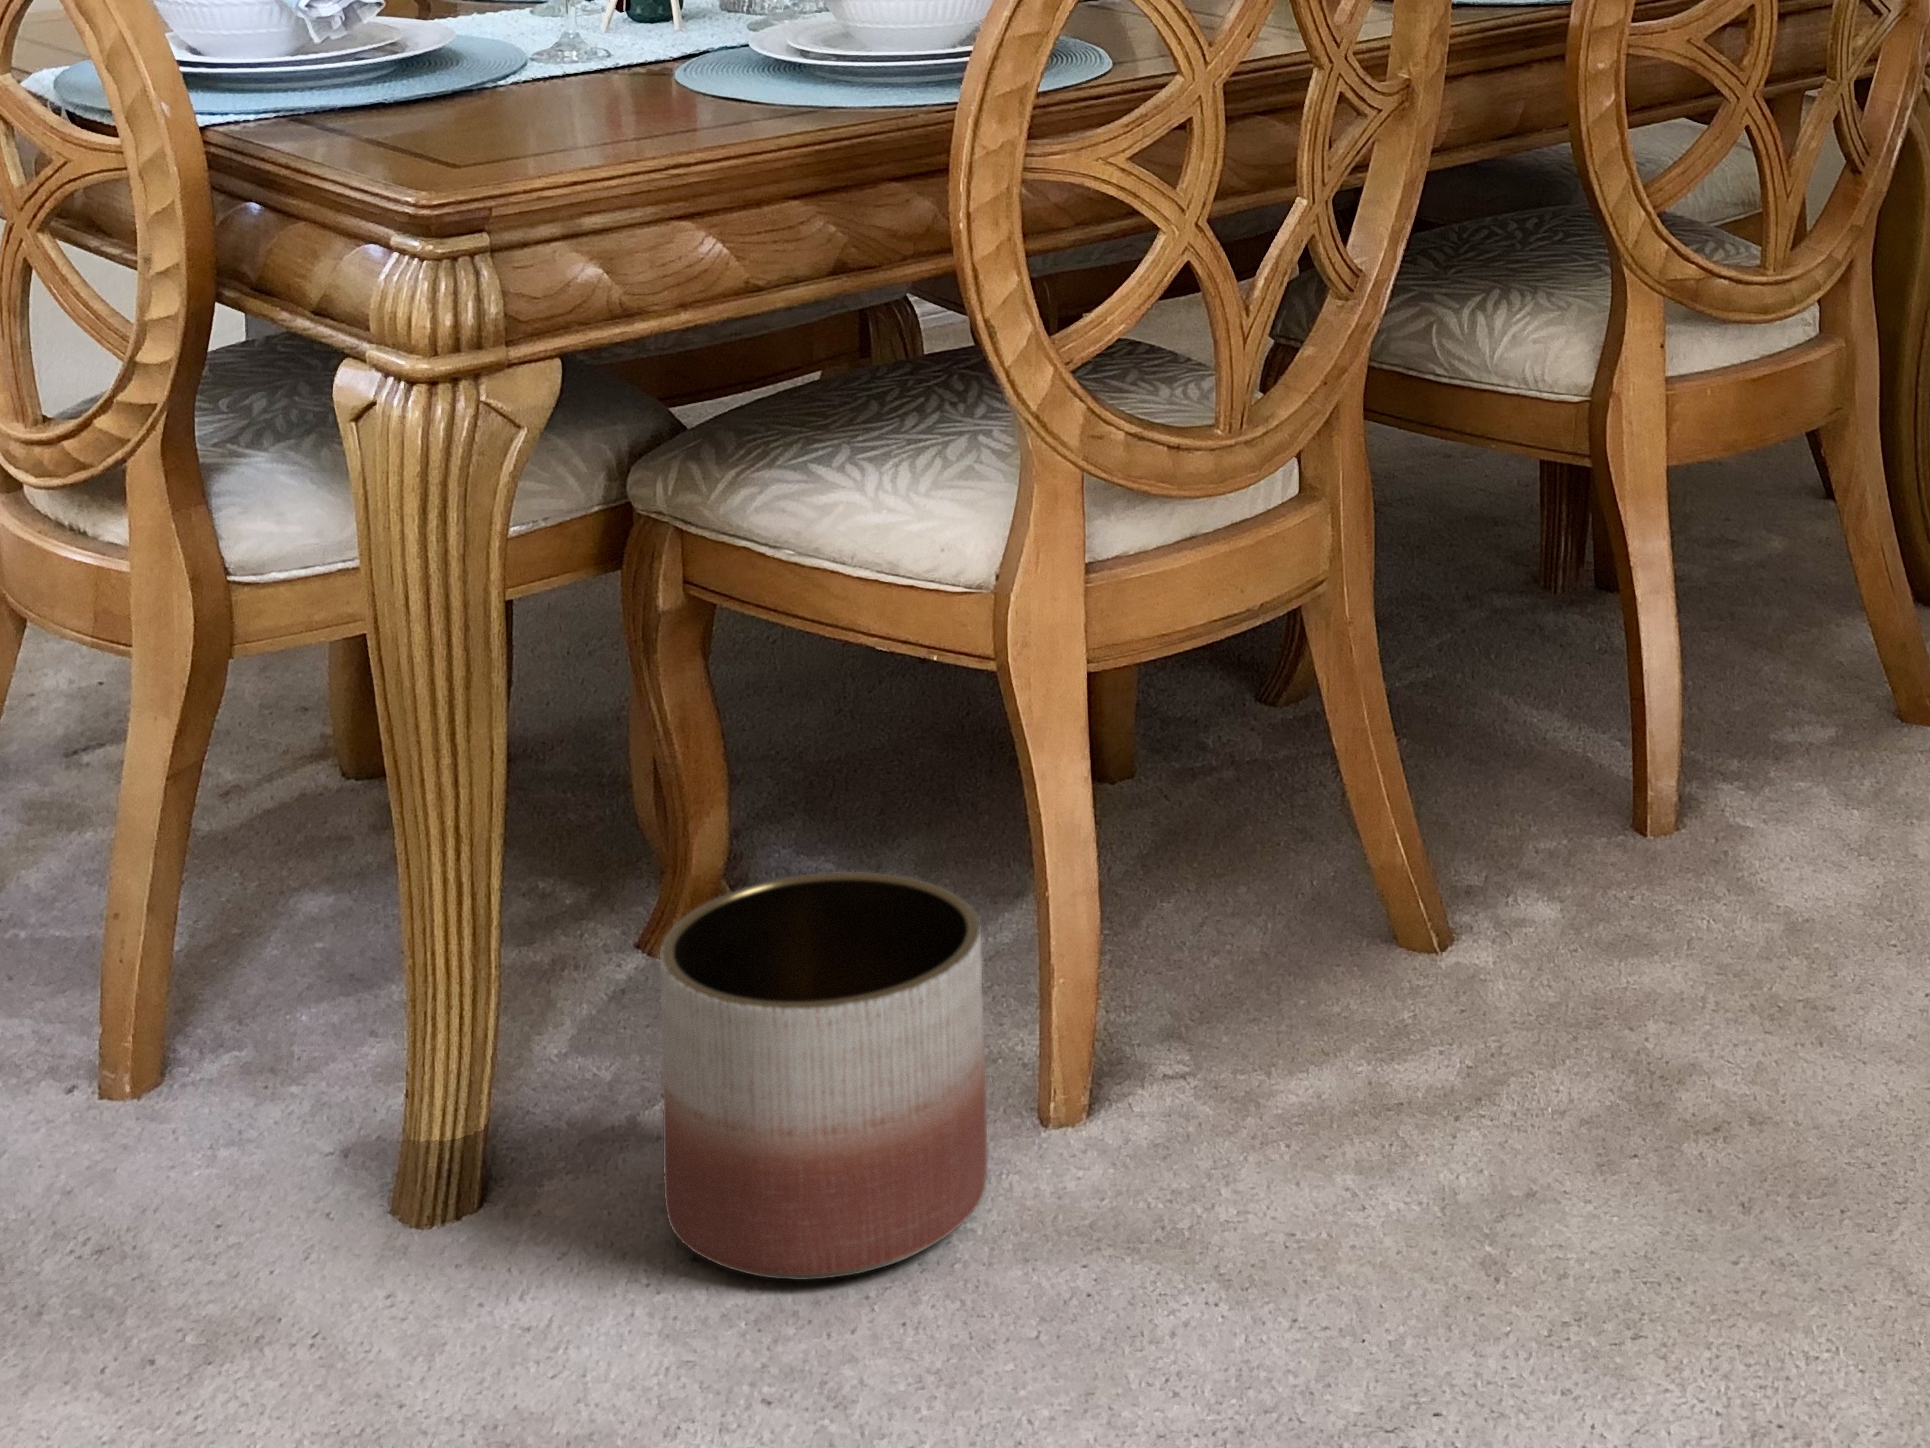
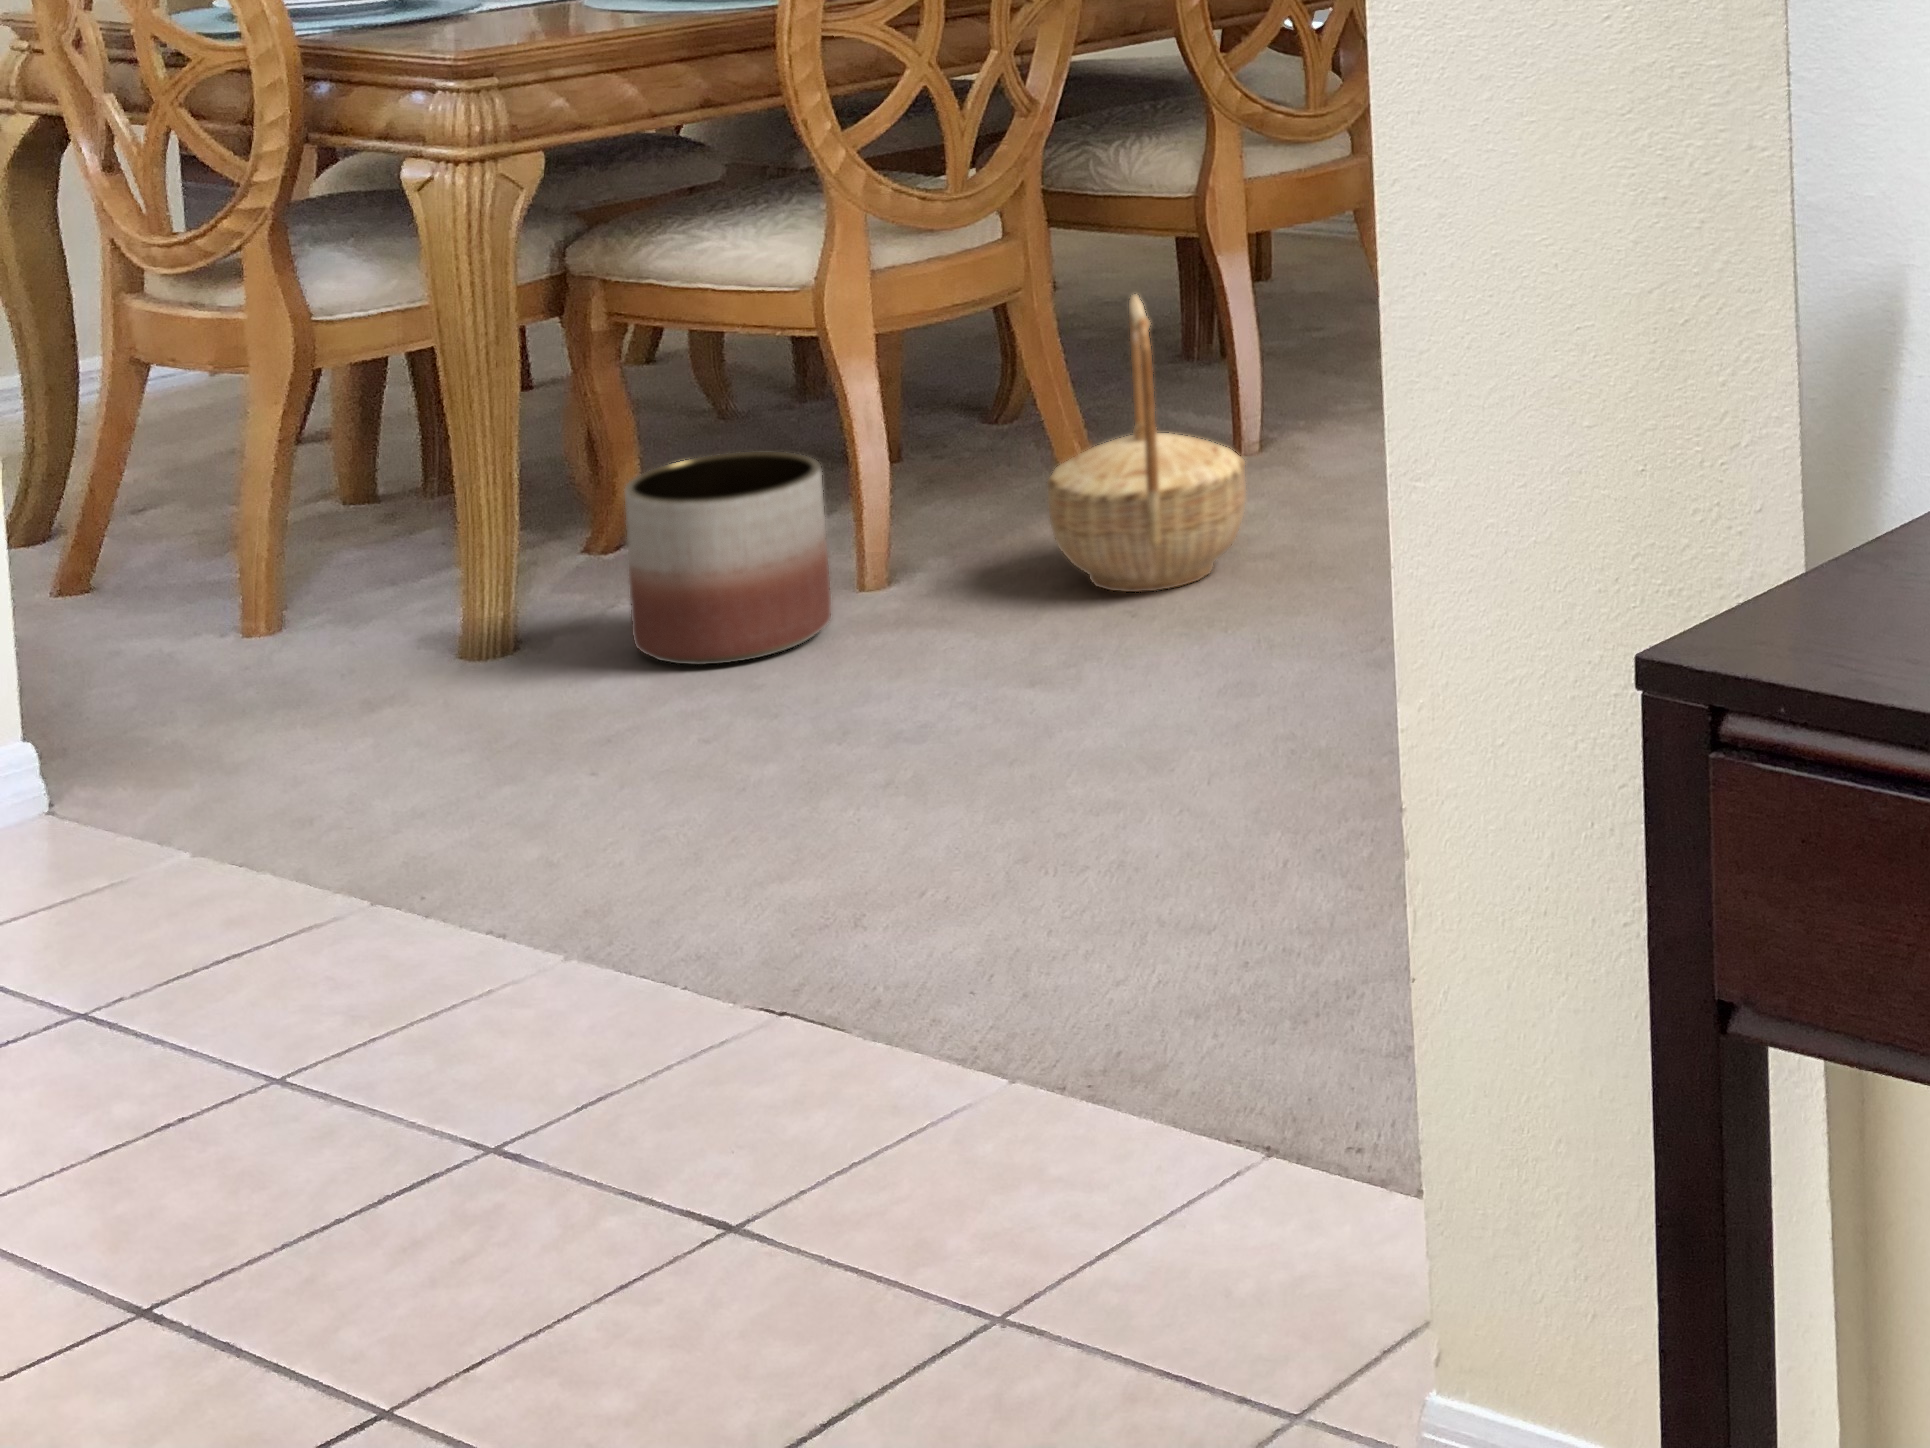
basket: none [1350,636,1684,1184] -> present [1048,295,1246,592]

